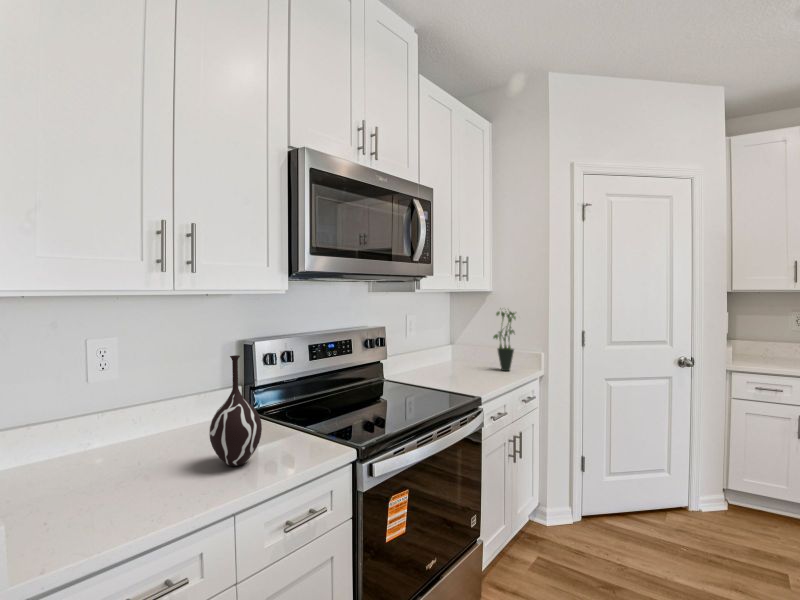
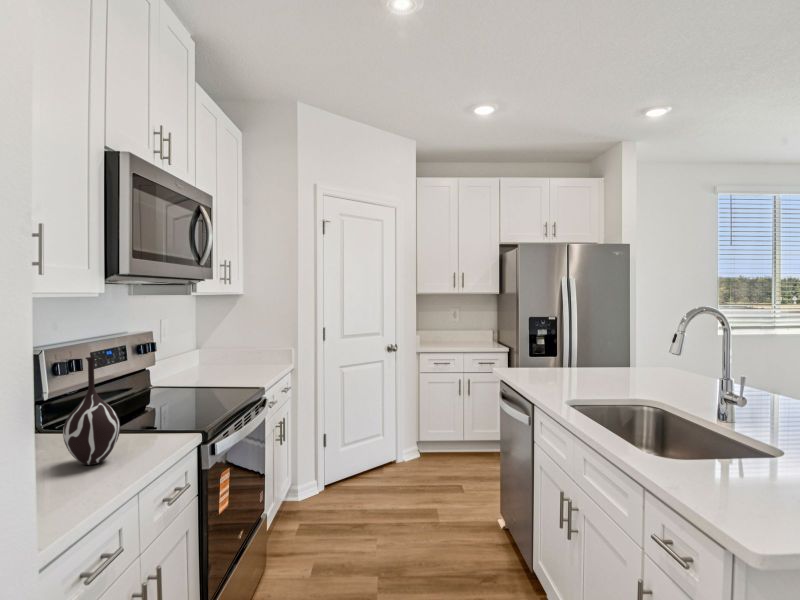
potted plant: present [493,311,516,371] -> none [253,309,277,367]

